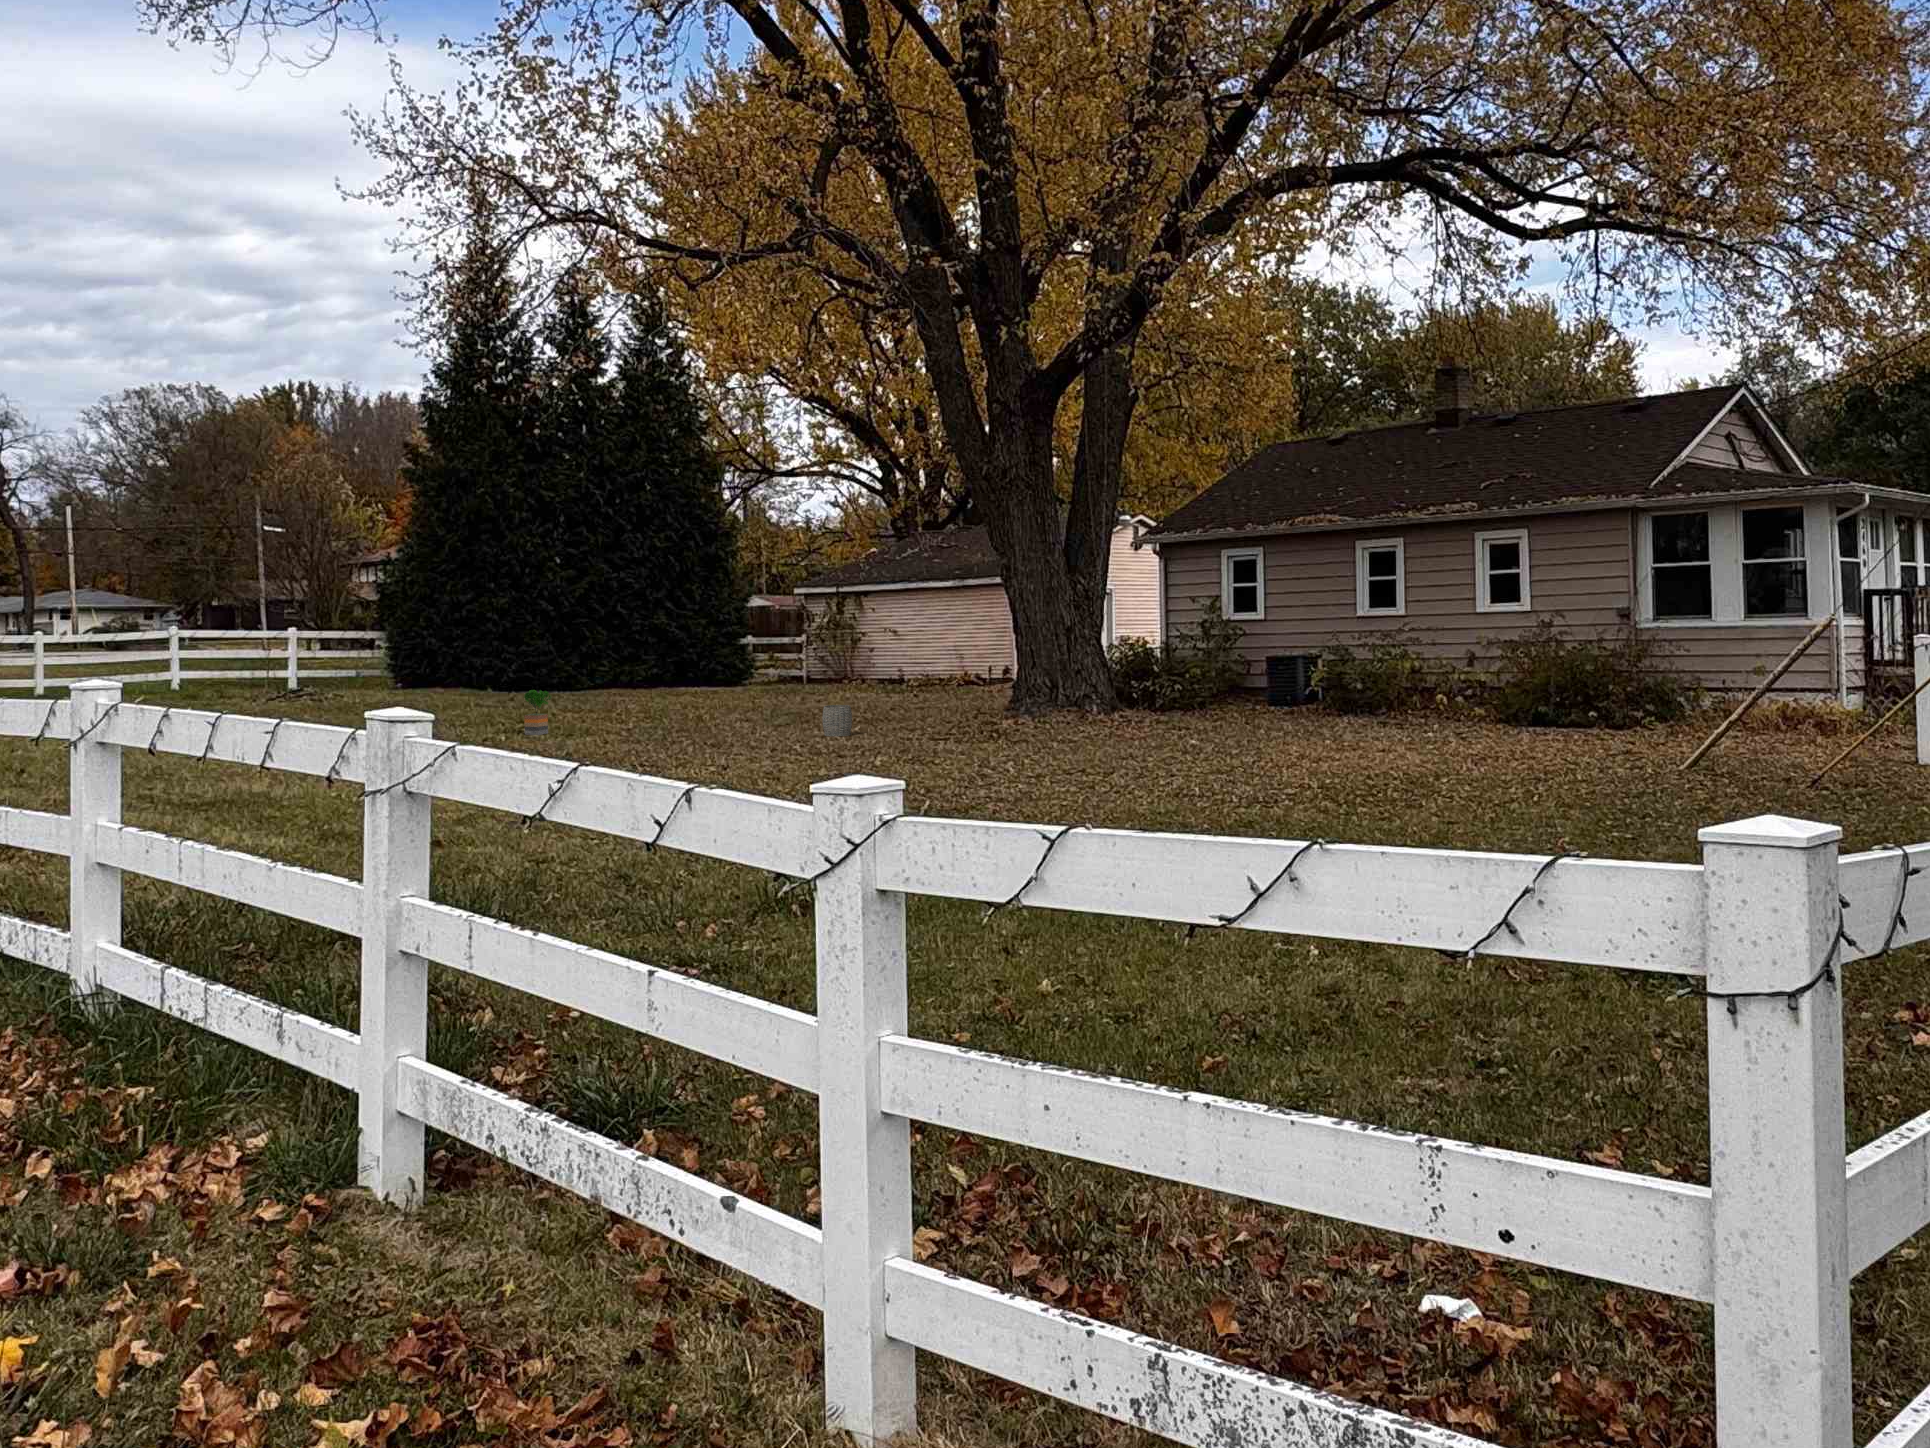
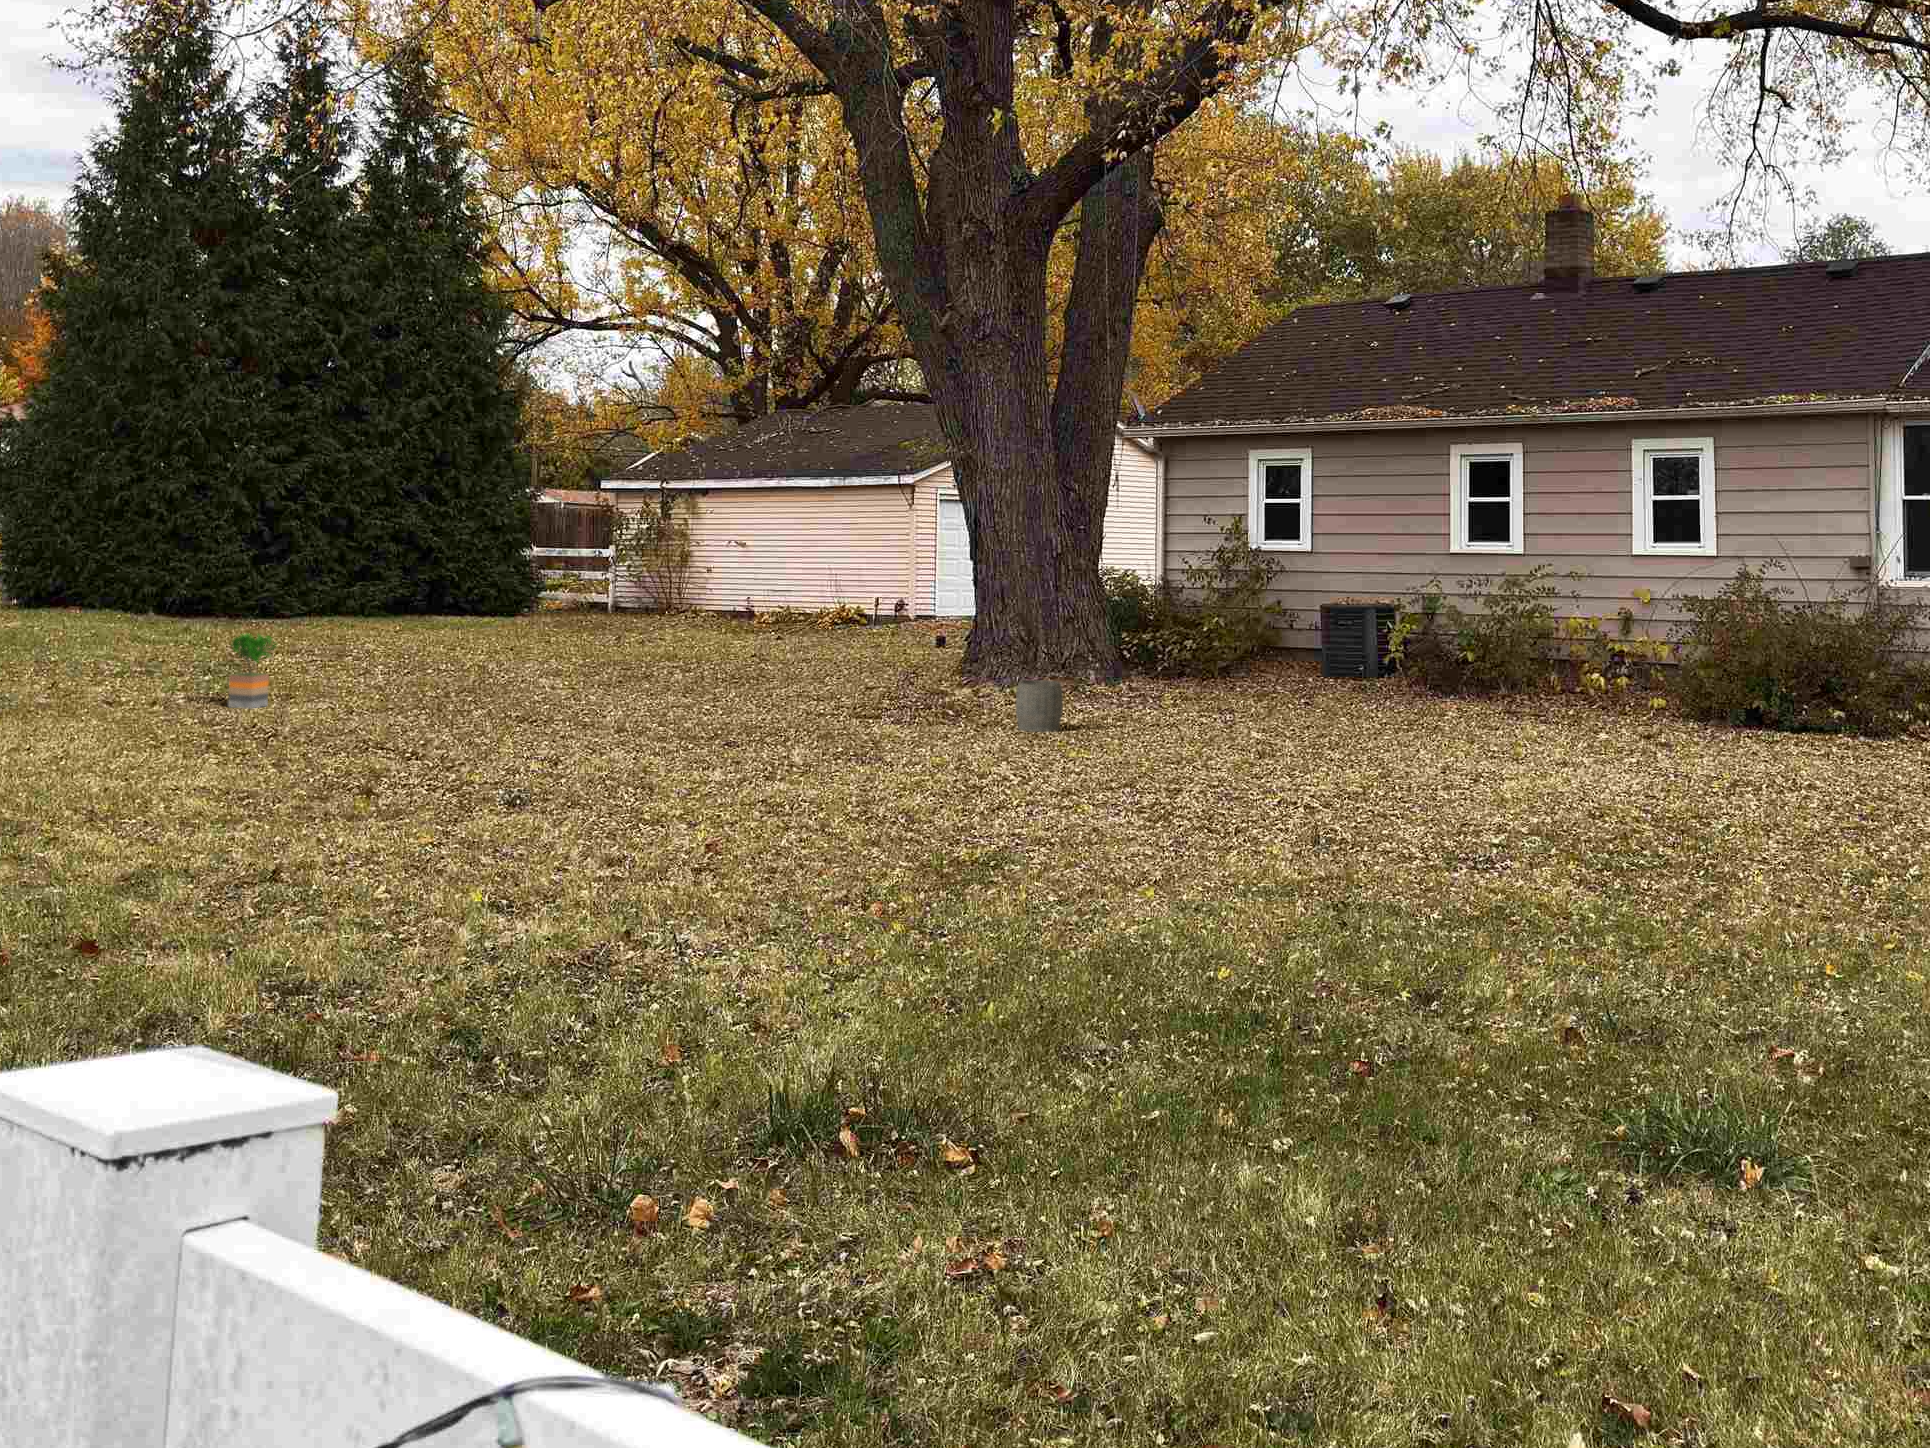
woven basket: present [822,705,852,736] -> present [1016,680,1063,732]

